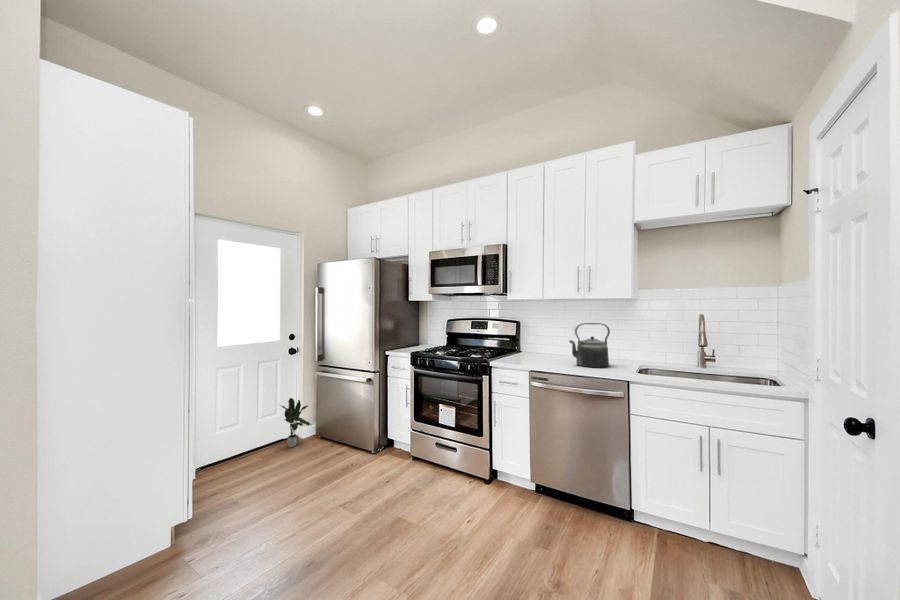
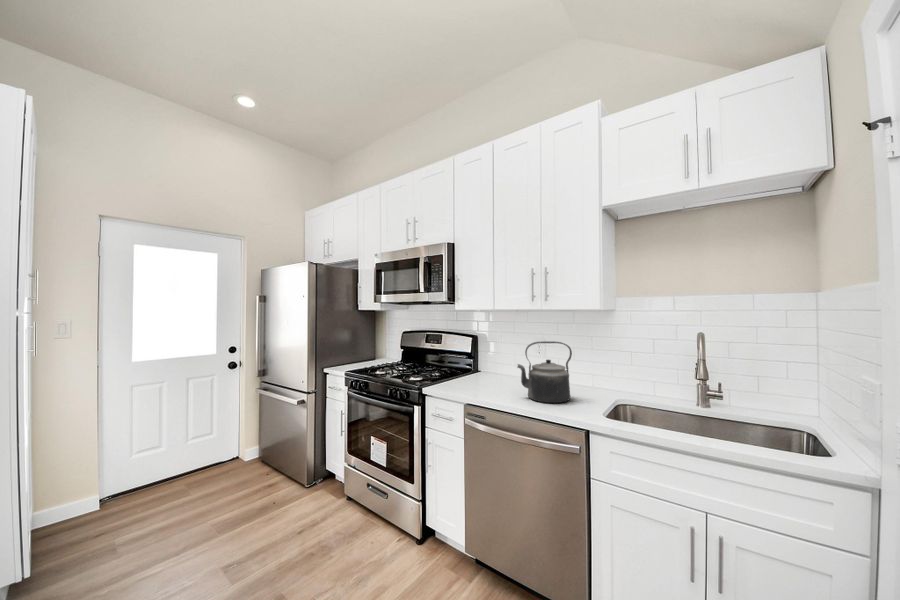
potted plant: present [282,398,311,447] -> none [211,419,250,475]

